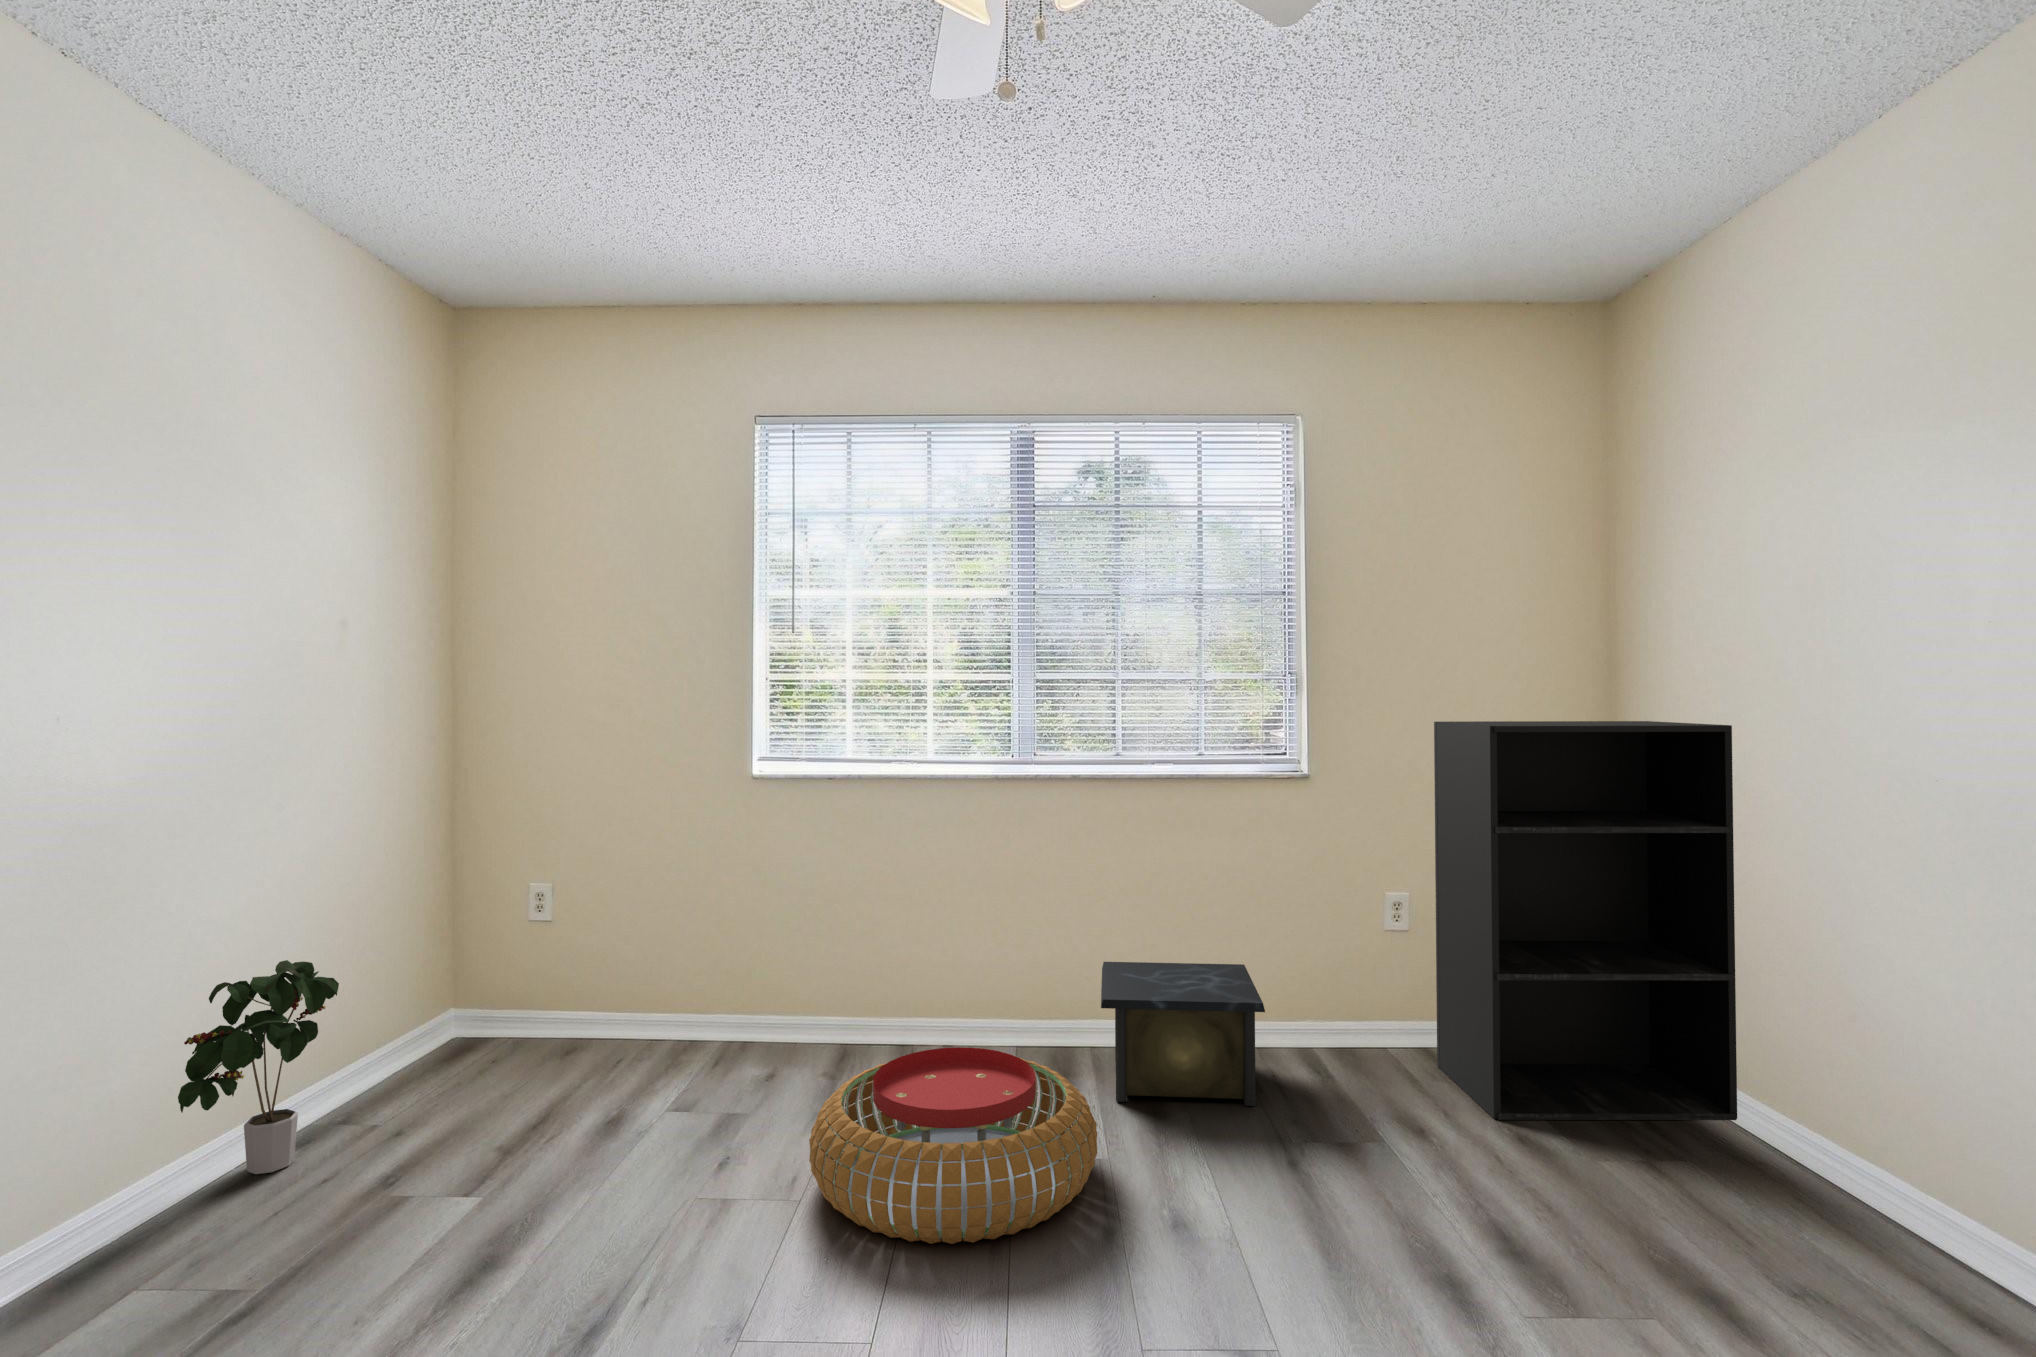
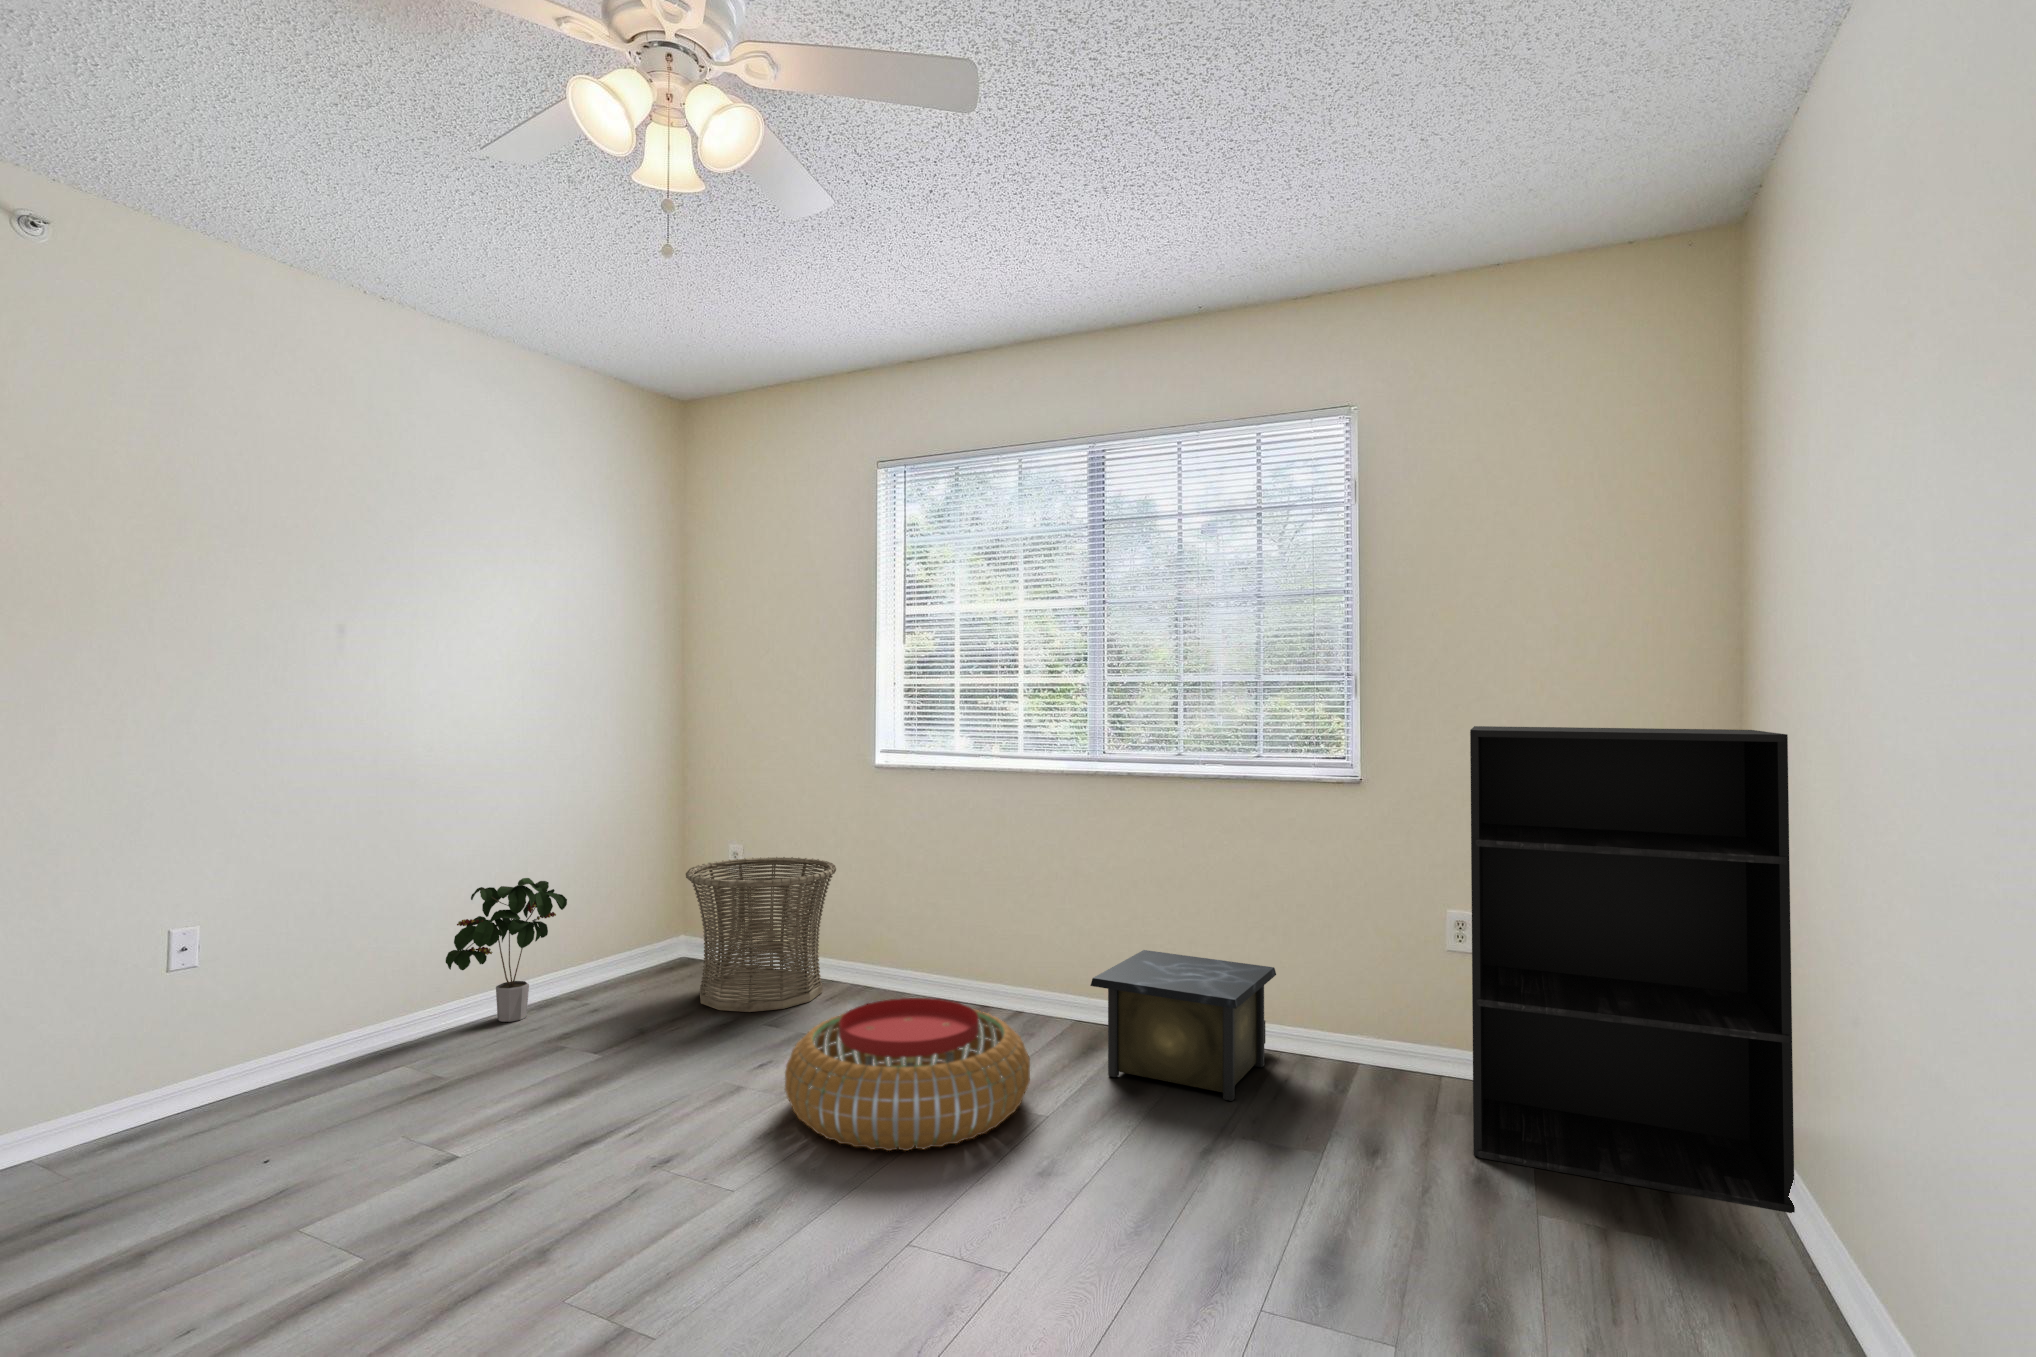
basket: none [516,895,714,1101] -> present [686,857,836,1012]

